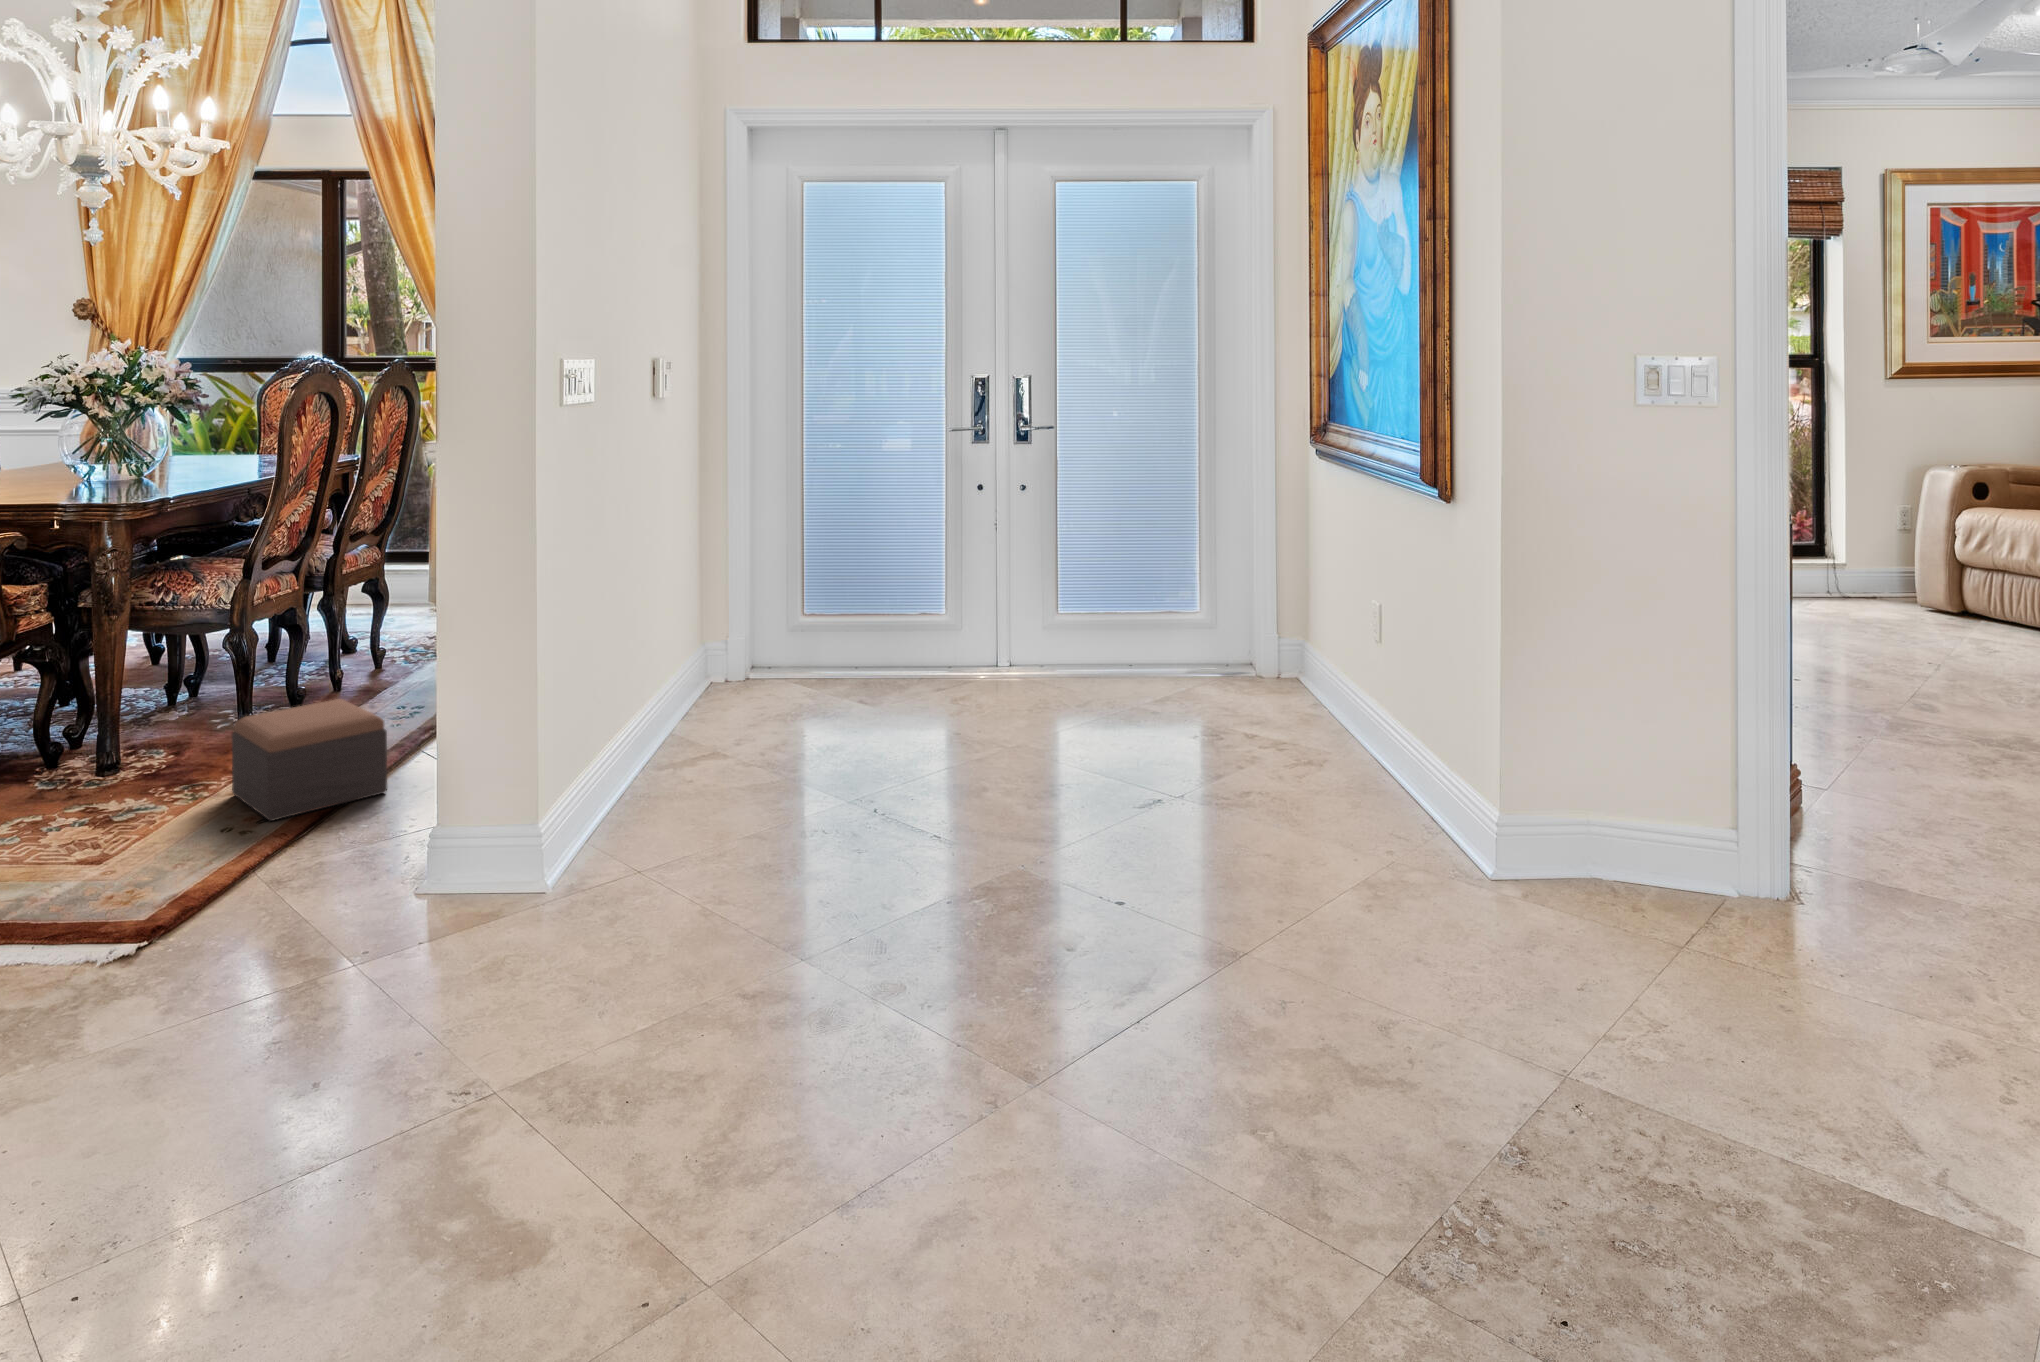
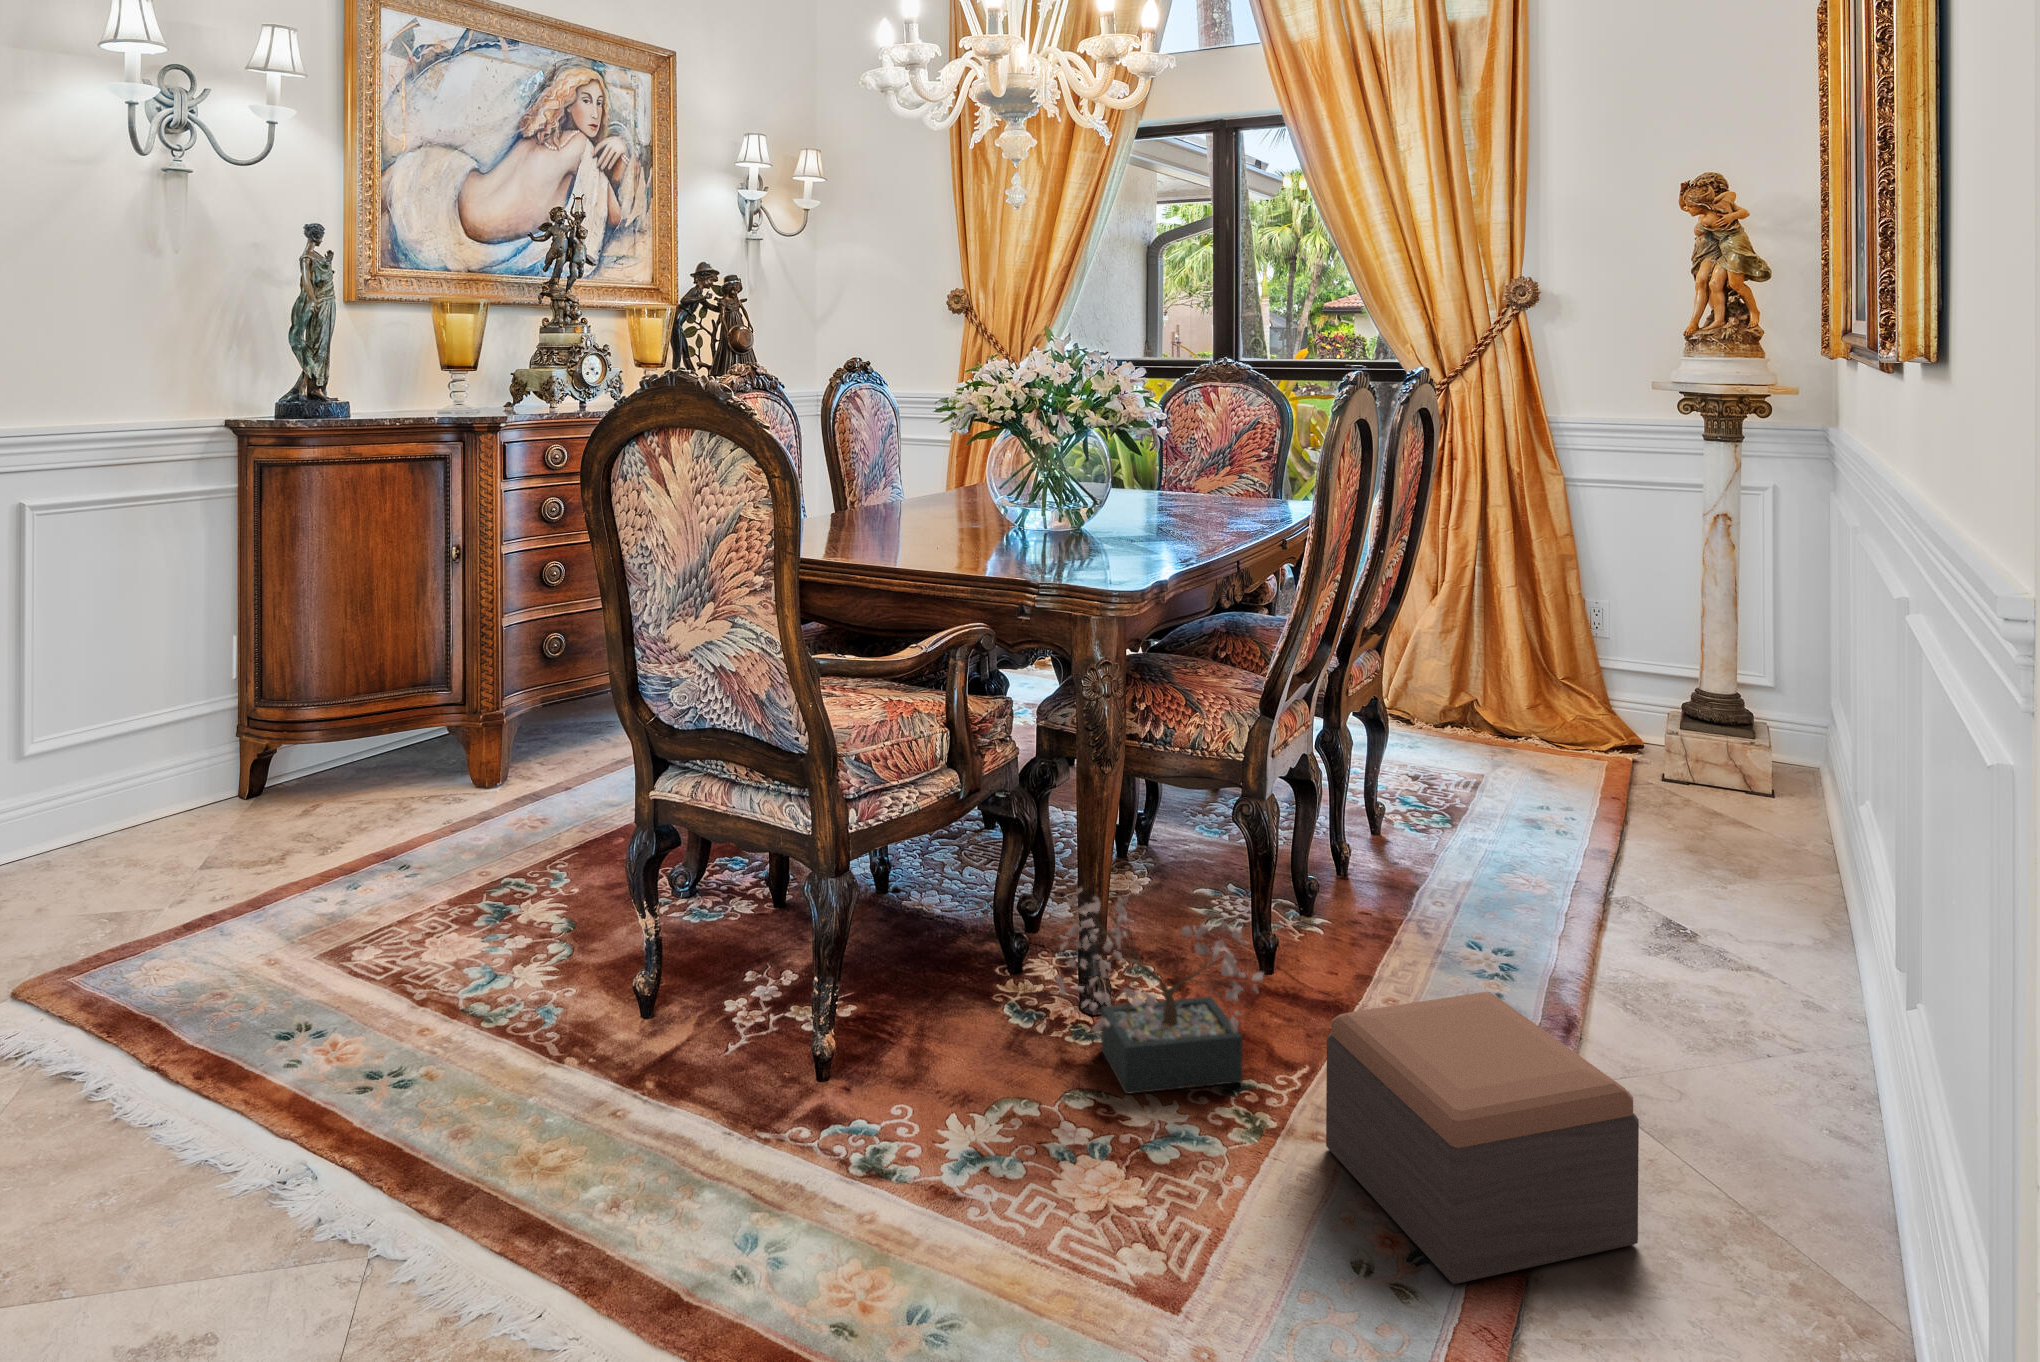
decorative plant: none [62,688,217,800] -> present [1056,888,1264,1094]

